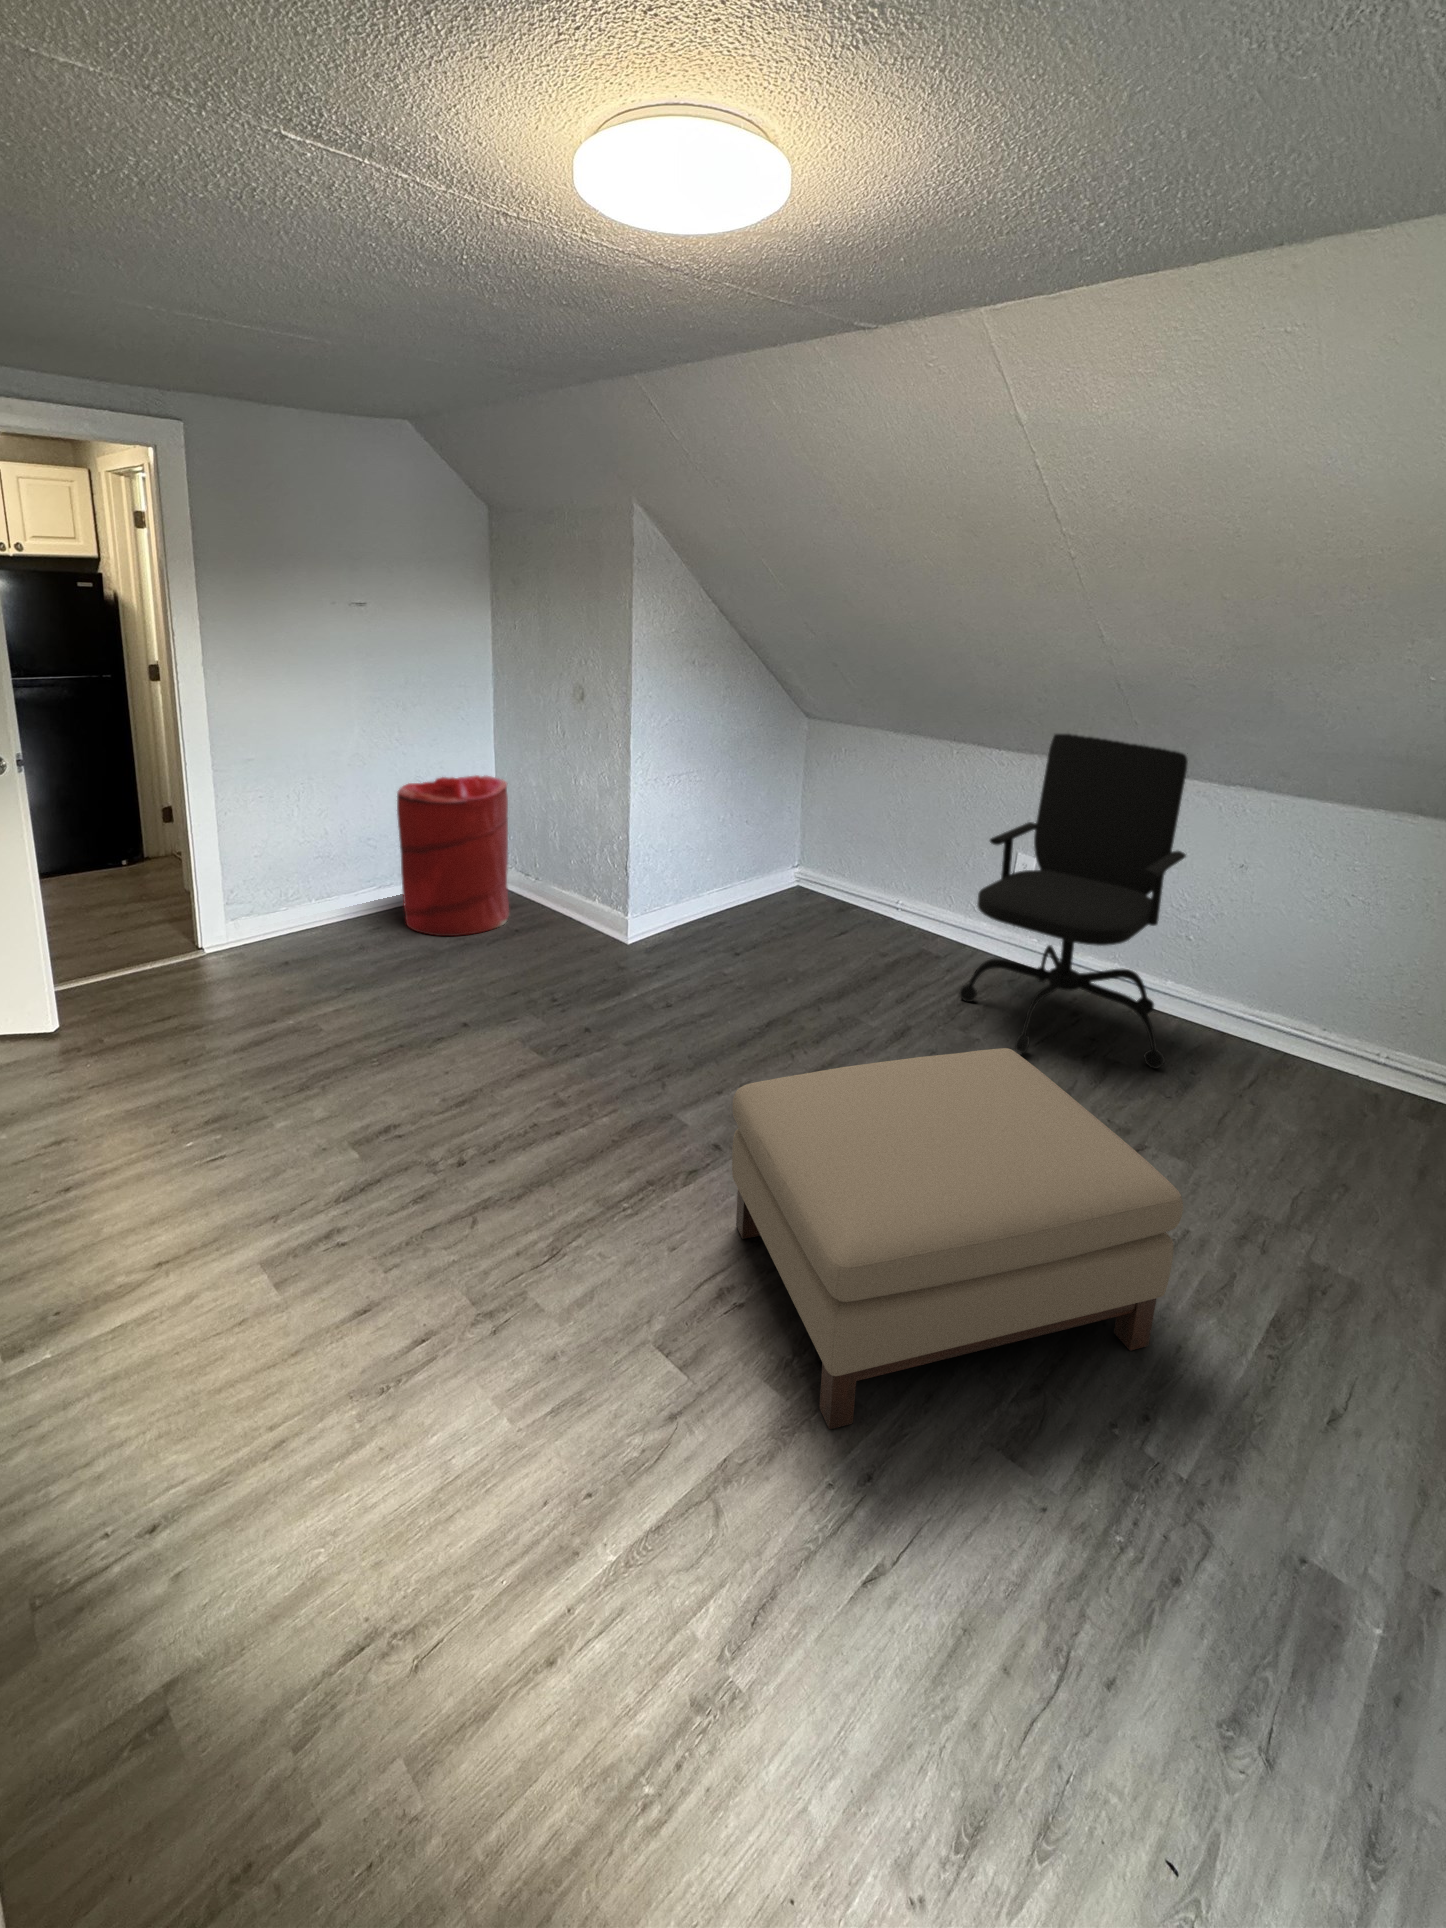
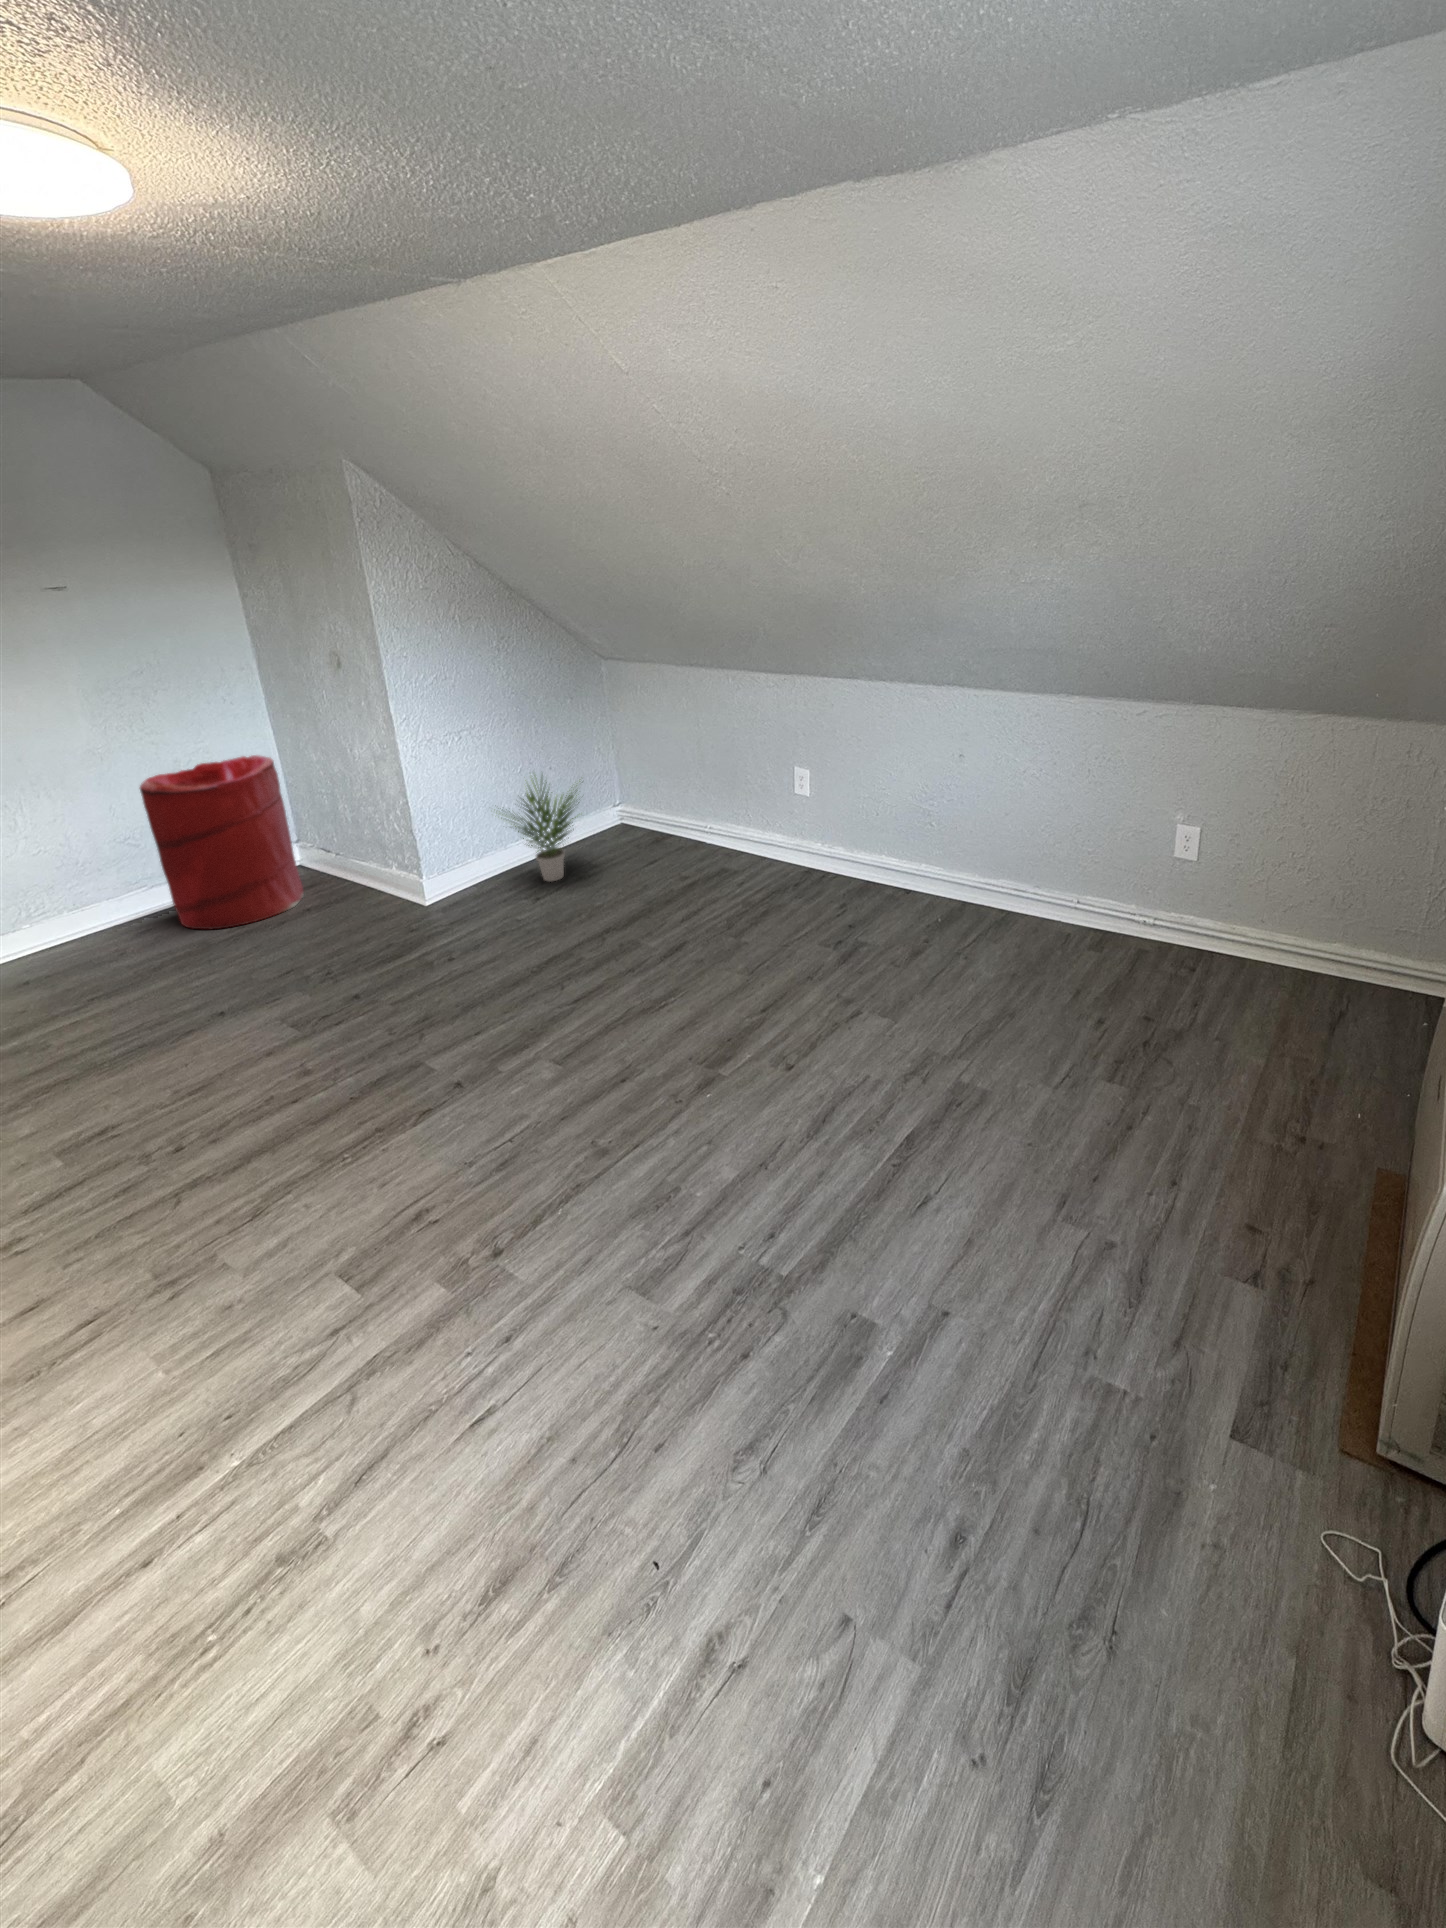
office chair: present [959,734,1188,1069] -> none [733,618,914,949]
potted plant: none [695,823,795,937] -> present [501,779,580,881]
ottoman: present [732,1048,1183,1429] -> none [418,949,797,1309]

